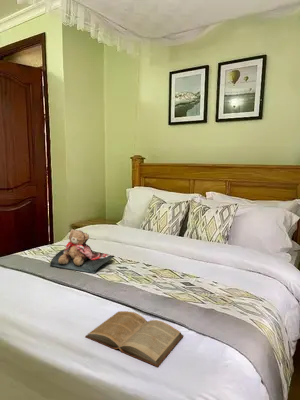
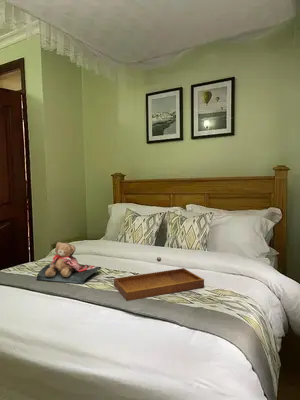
tray: none [125,251,218,296] -> present [114,257,204,301]
book: present [85,311,183,367] -> none [80,313,176,358]

